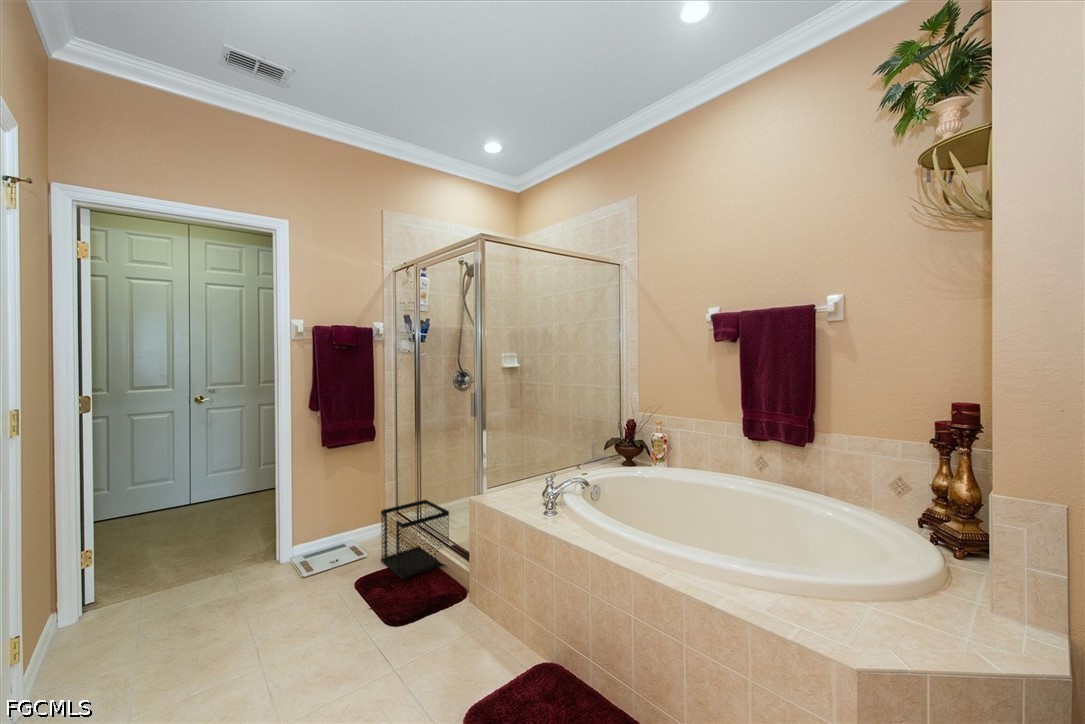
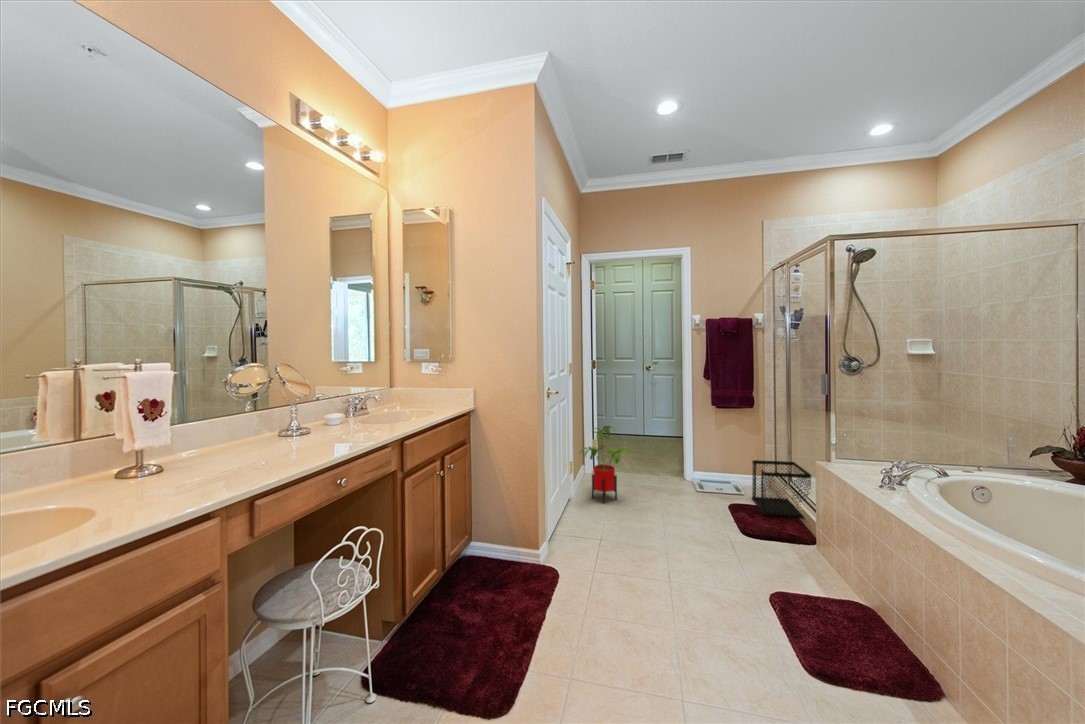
house plant: none [44,515,184,680] -> present [580,426,629,503]

